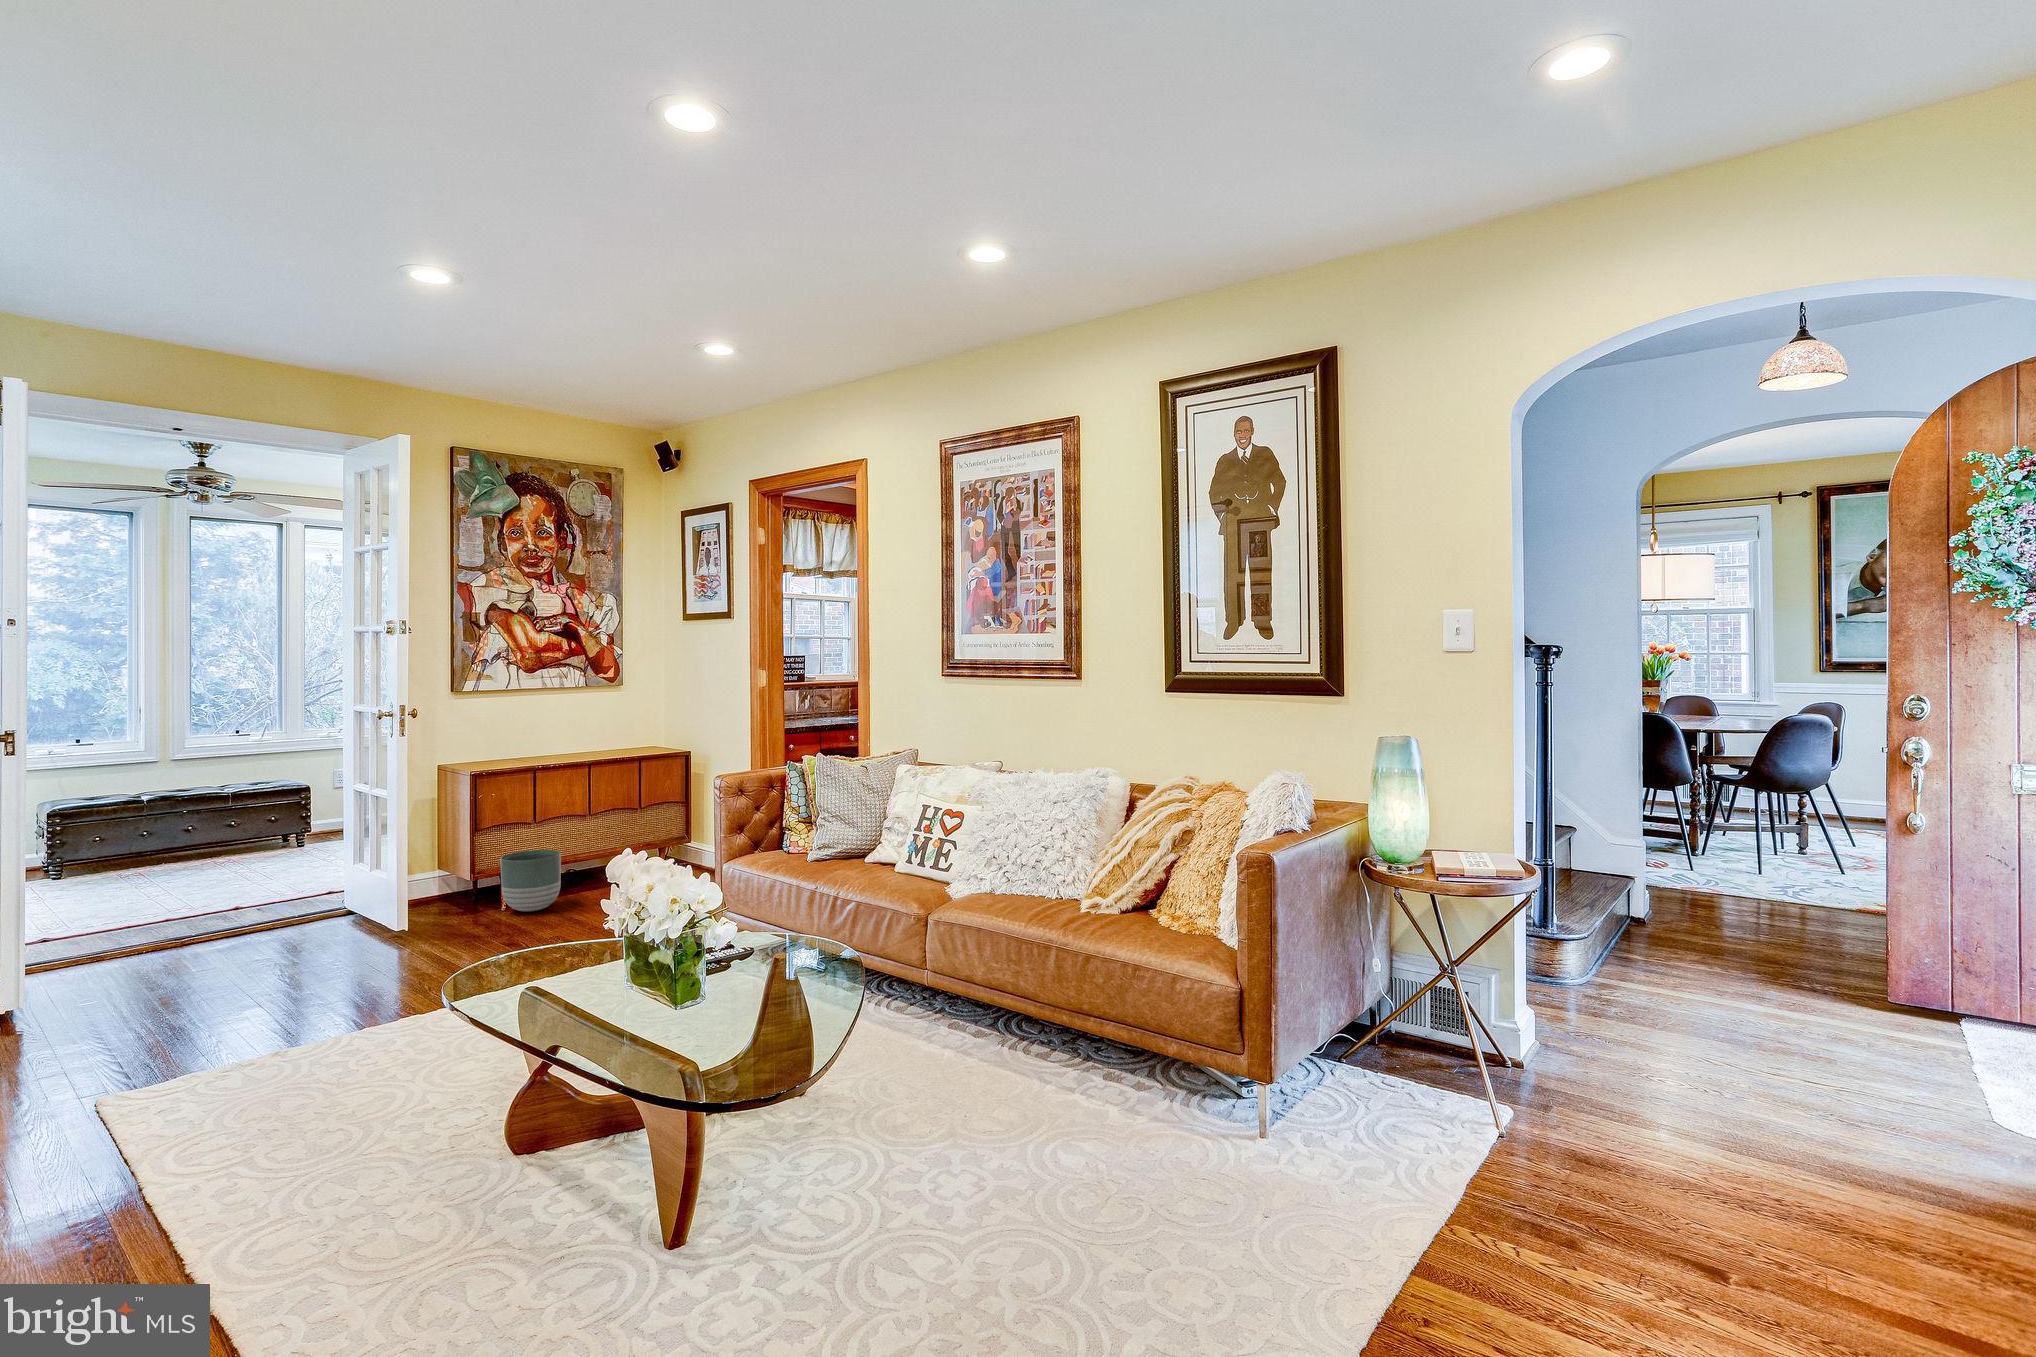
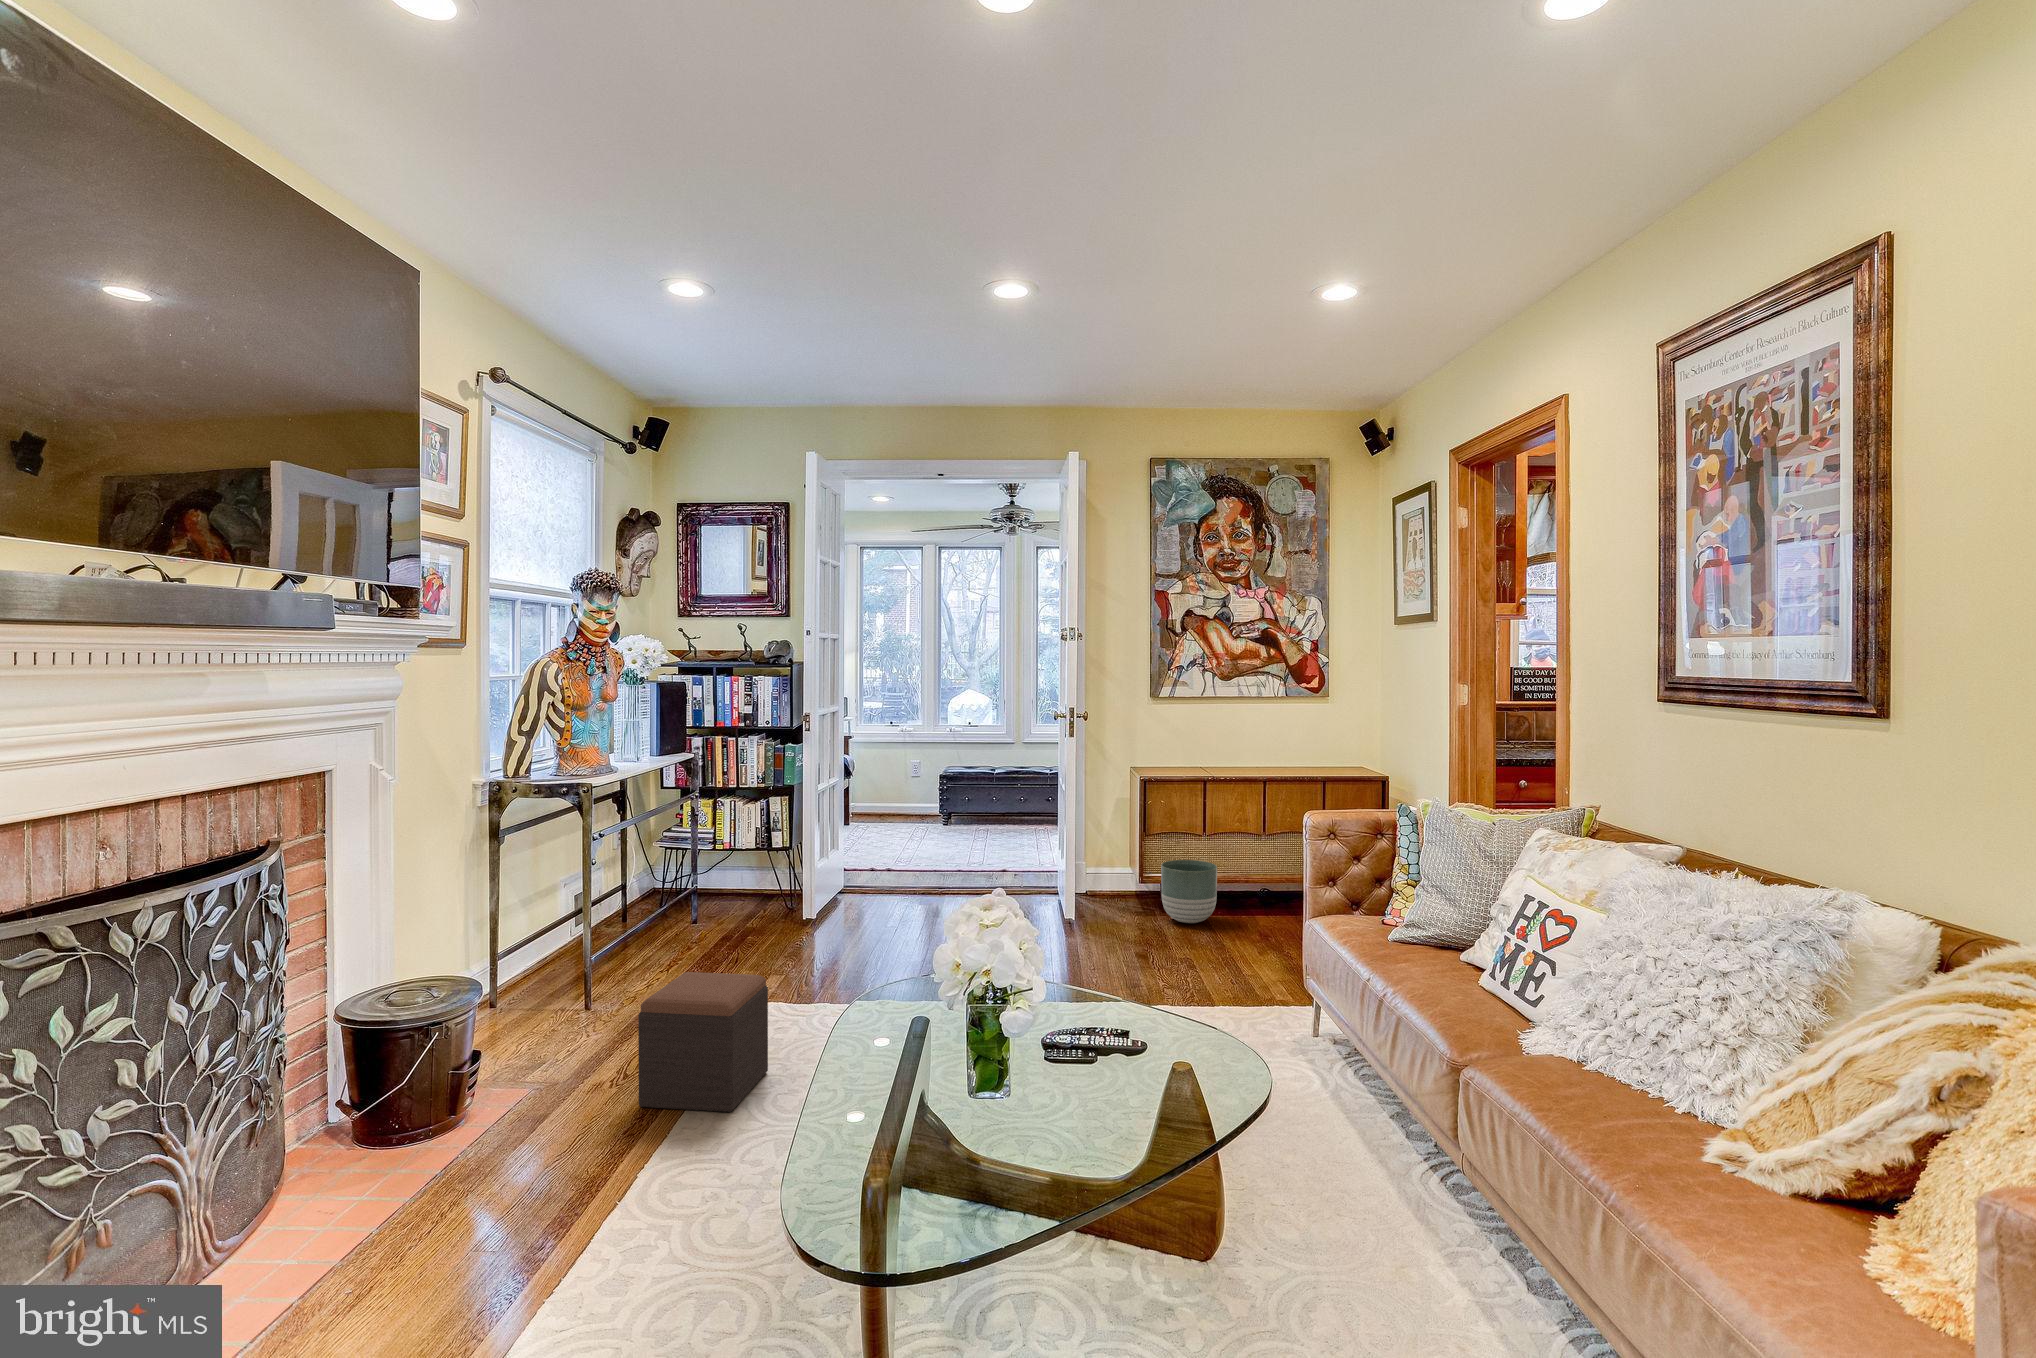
footstool: none [58,1036,224,1238] -> present [638,972,768,1112]

